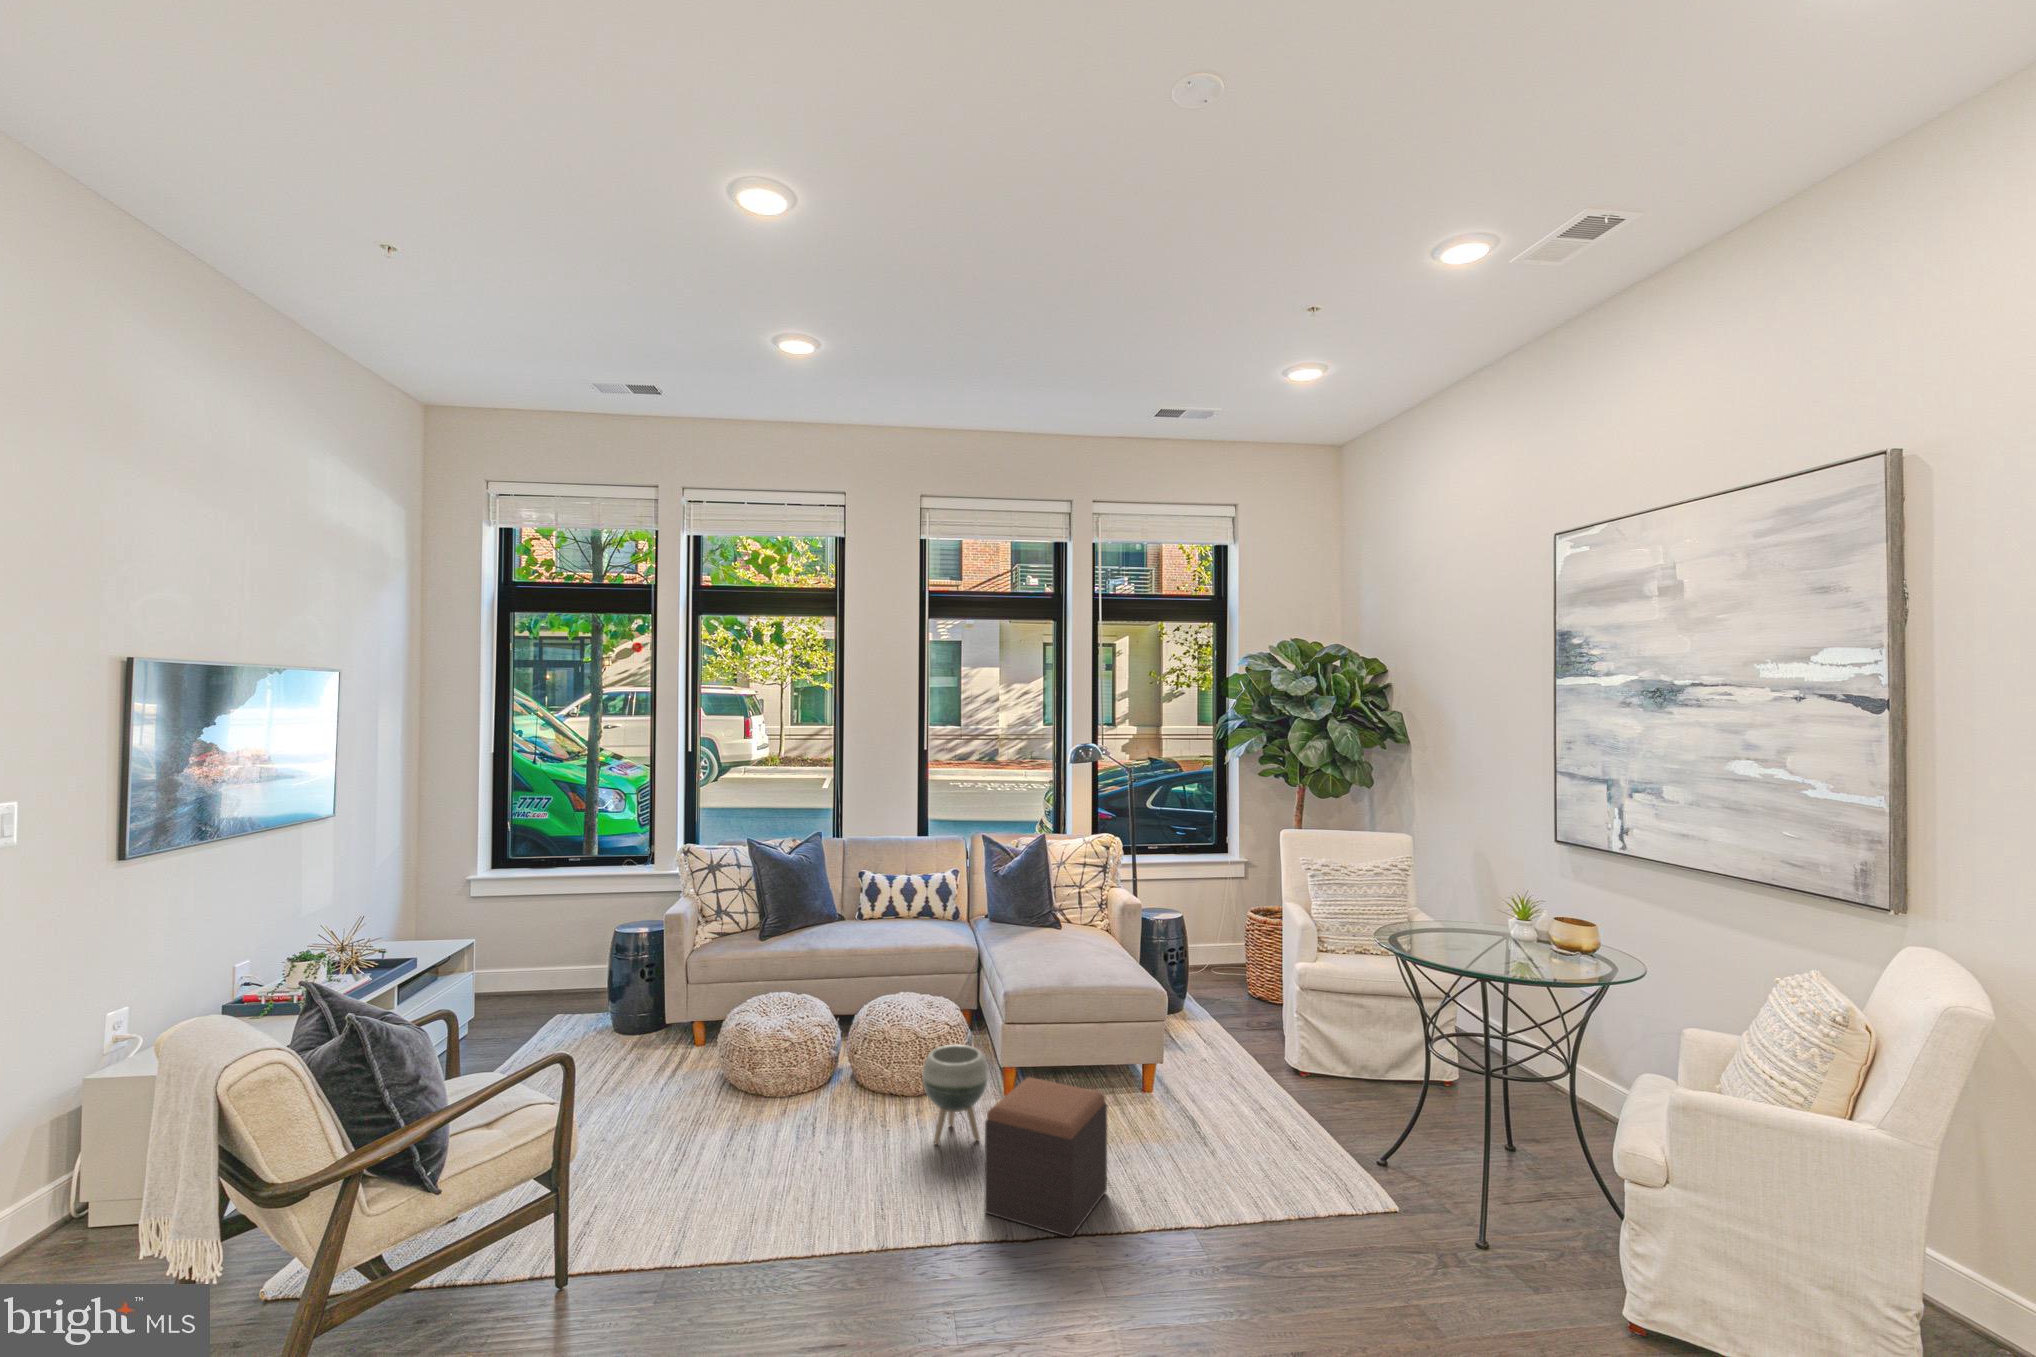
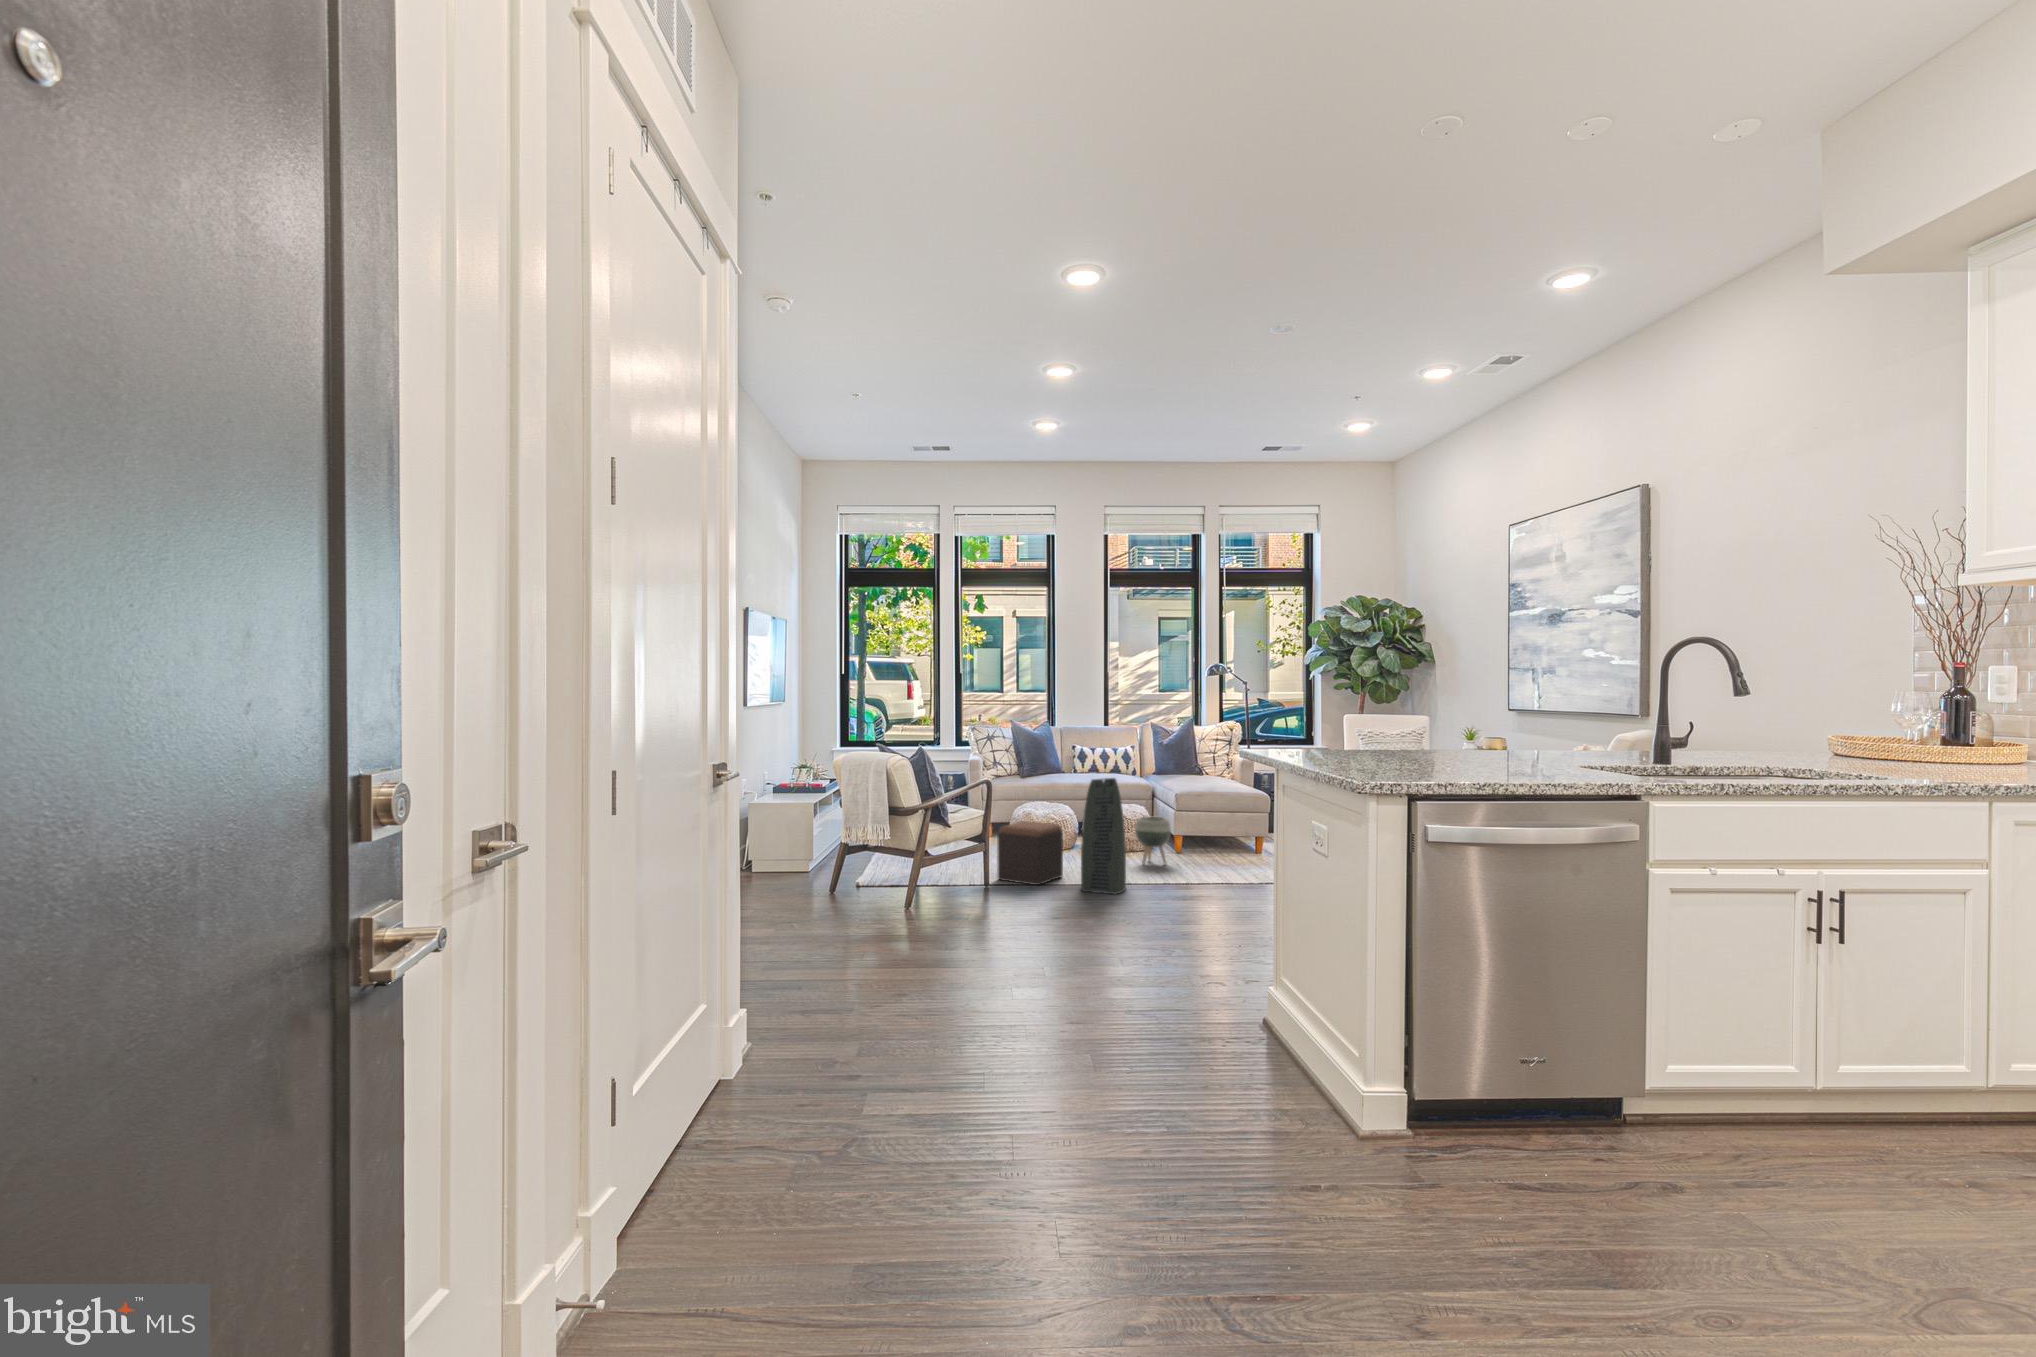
air purifier: none [769,1032,872,1310] -> present [1081,778,1126,895]
footstool: present [985,1078,1107,1238] -> present [997,821,1063,885]

